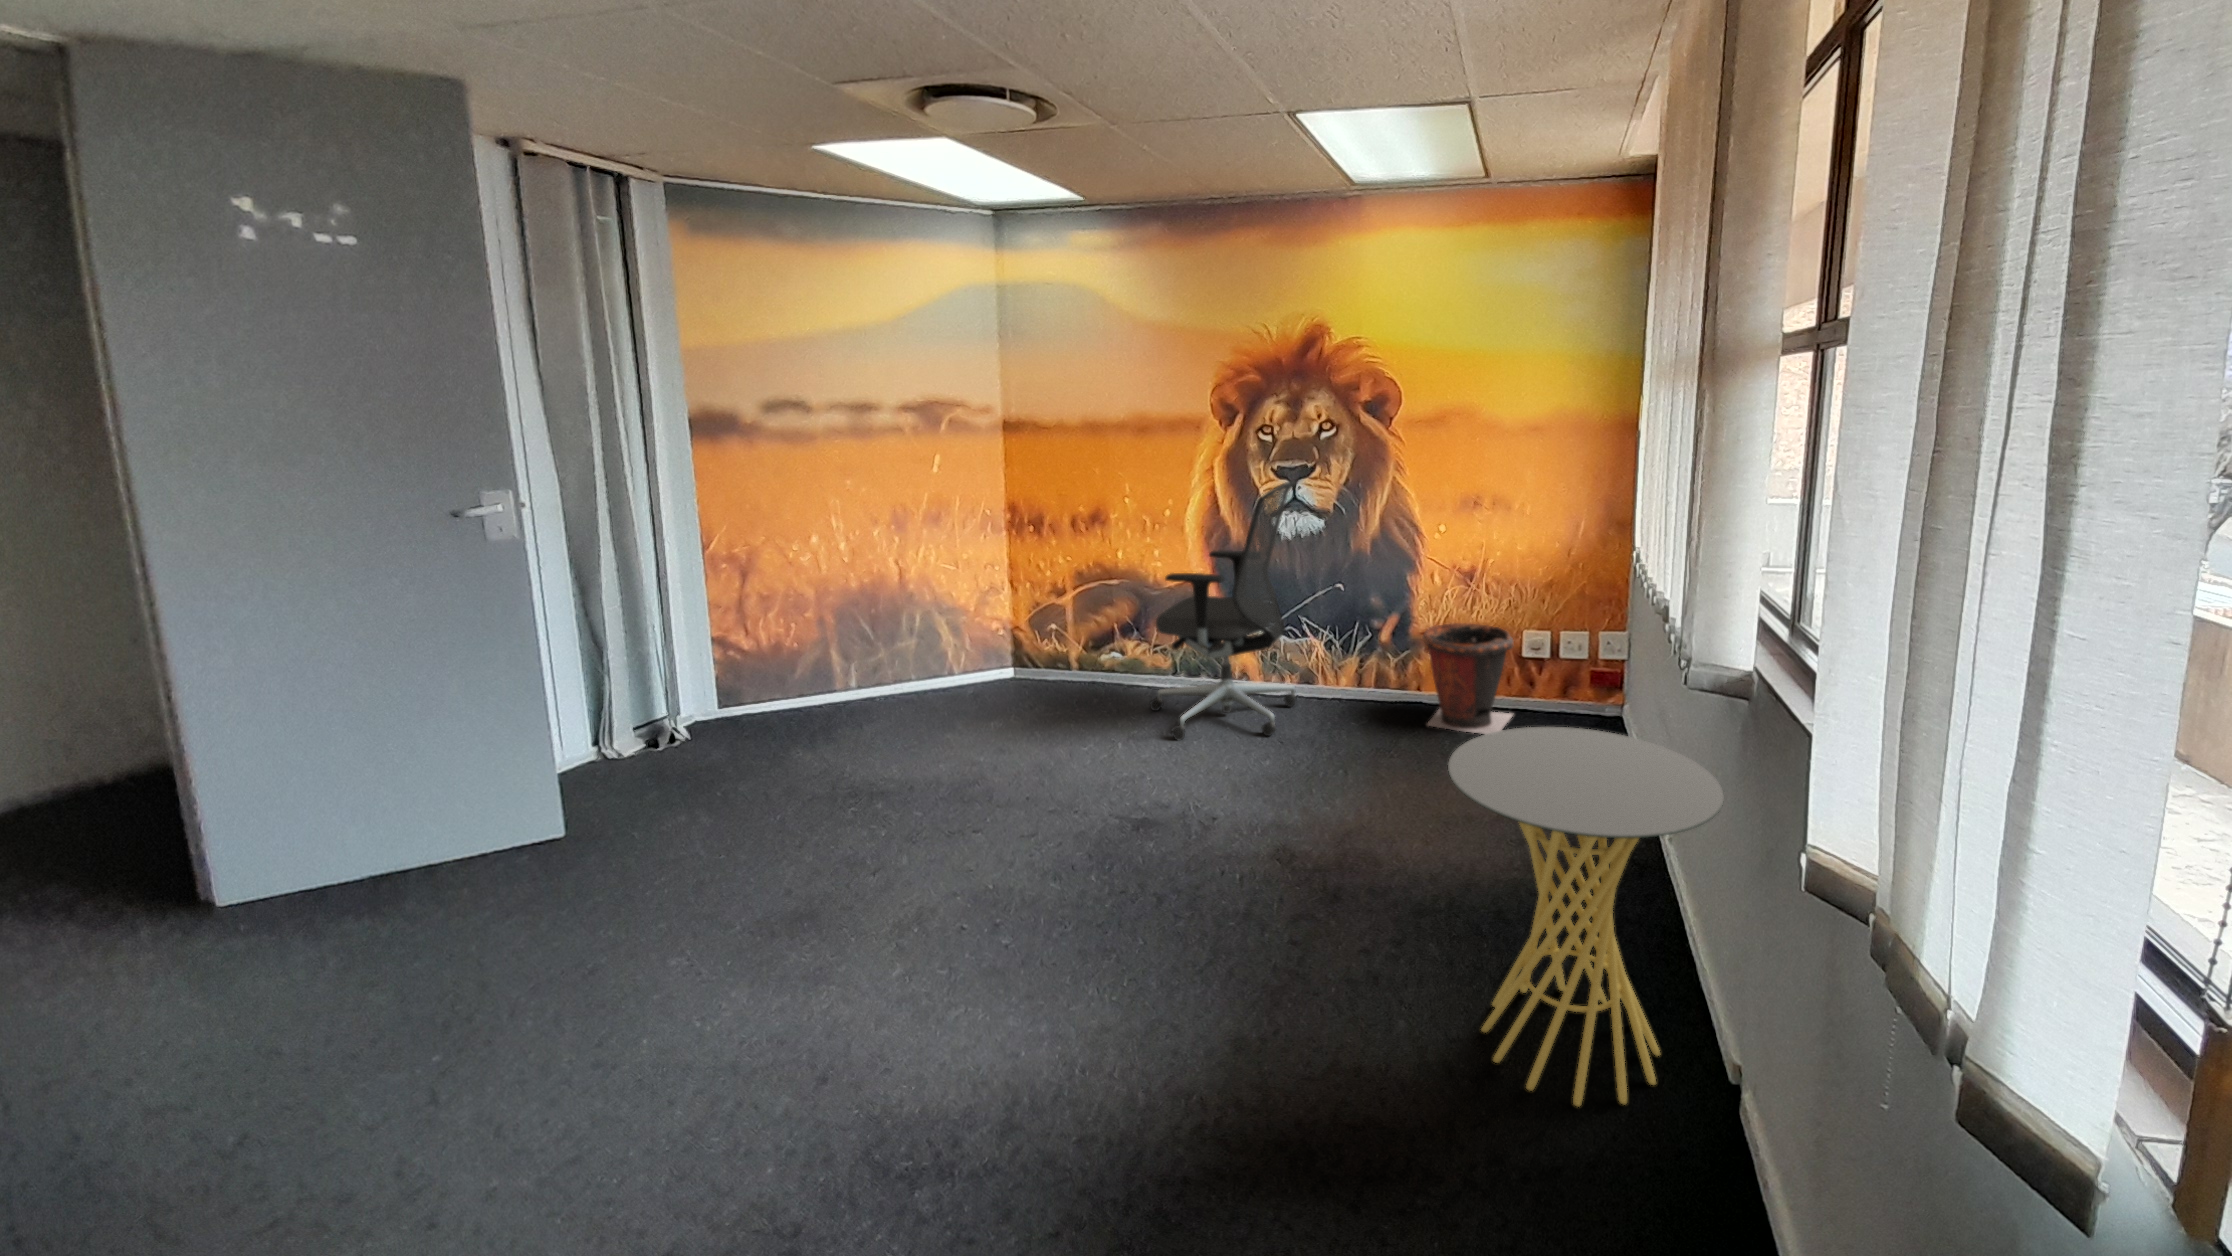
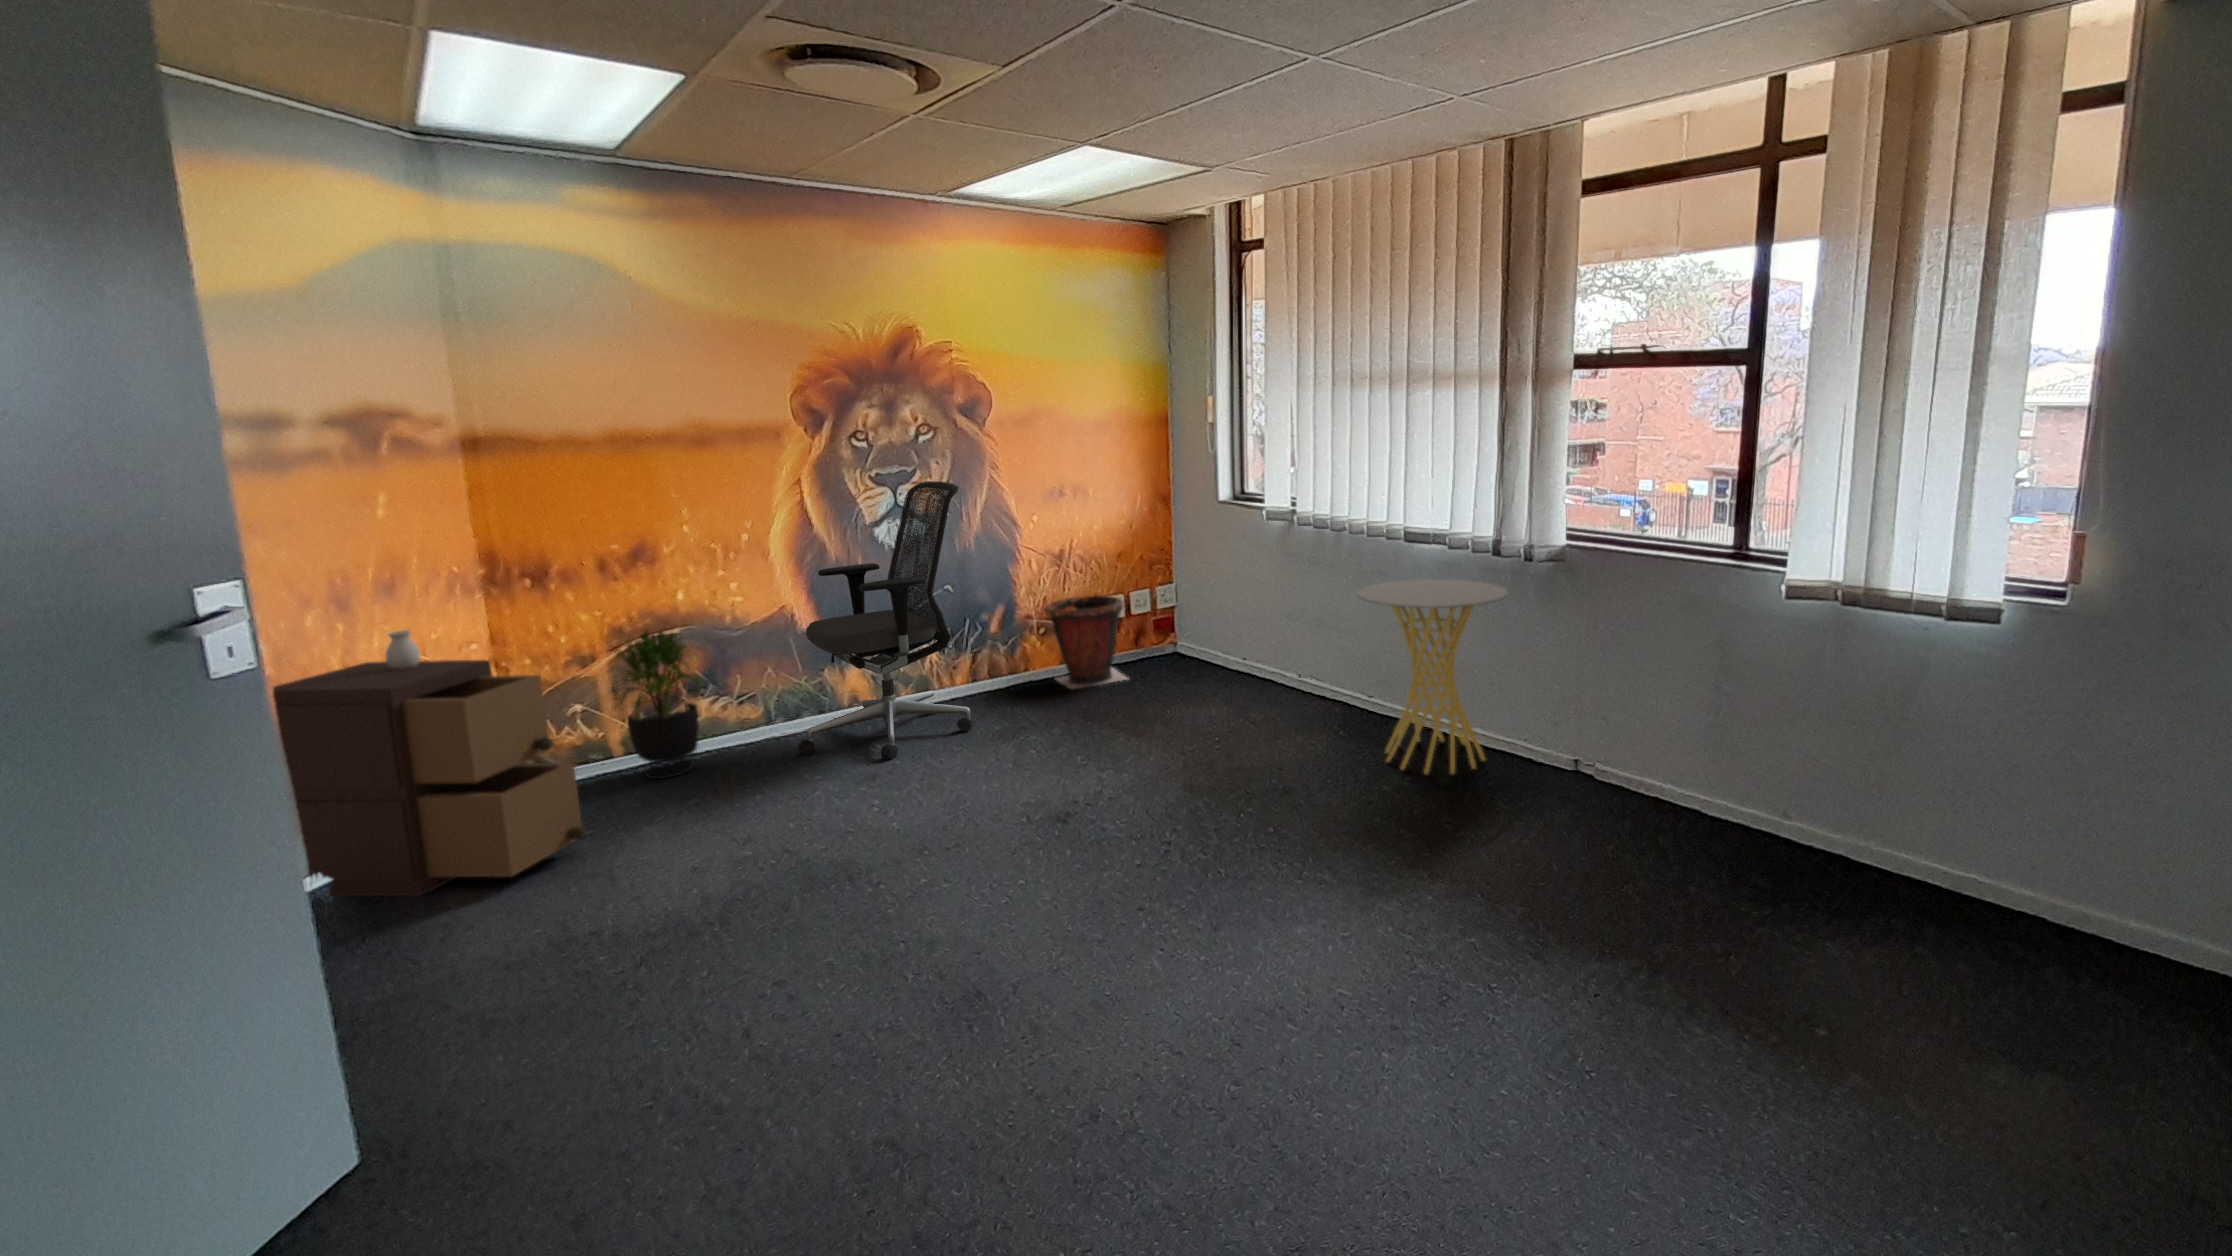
storage cabinet: none [830,553,938,738] -> present [273,630,587,896]
potted plant: none [1038,577,1112,697] -> present [612,630,702,779]

